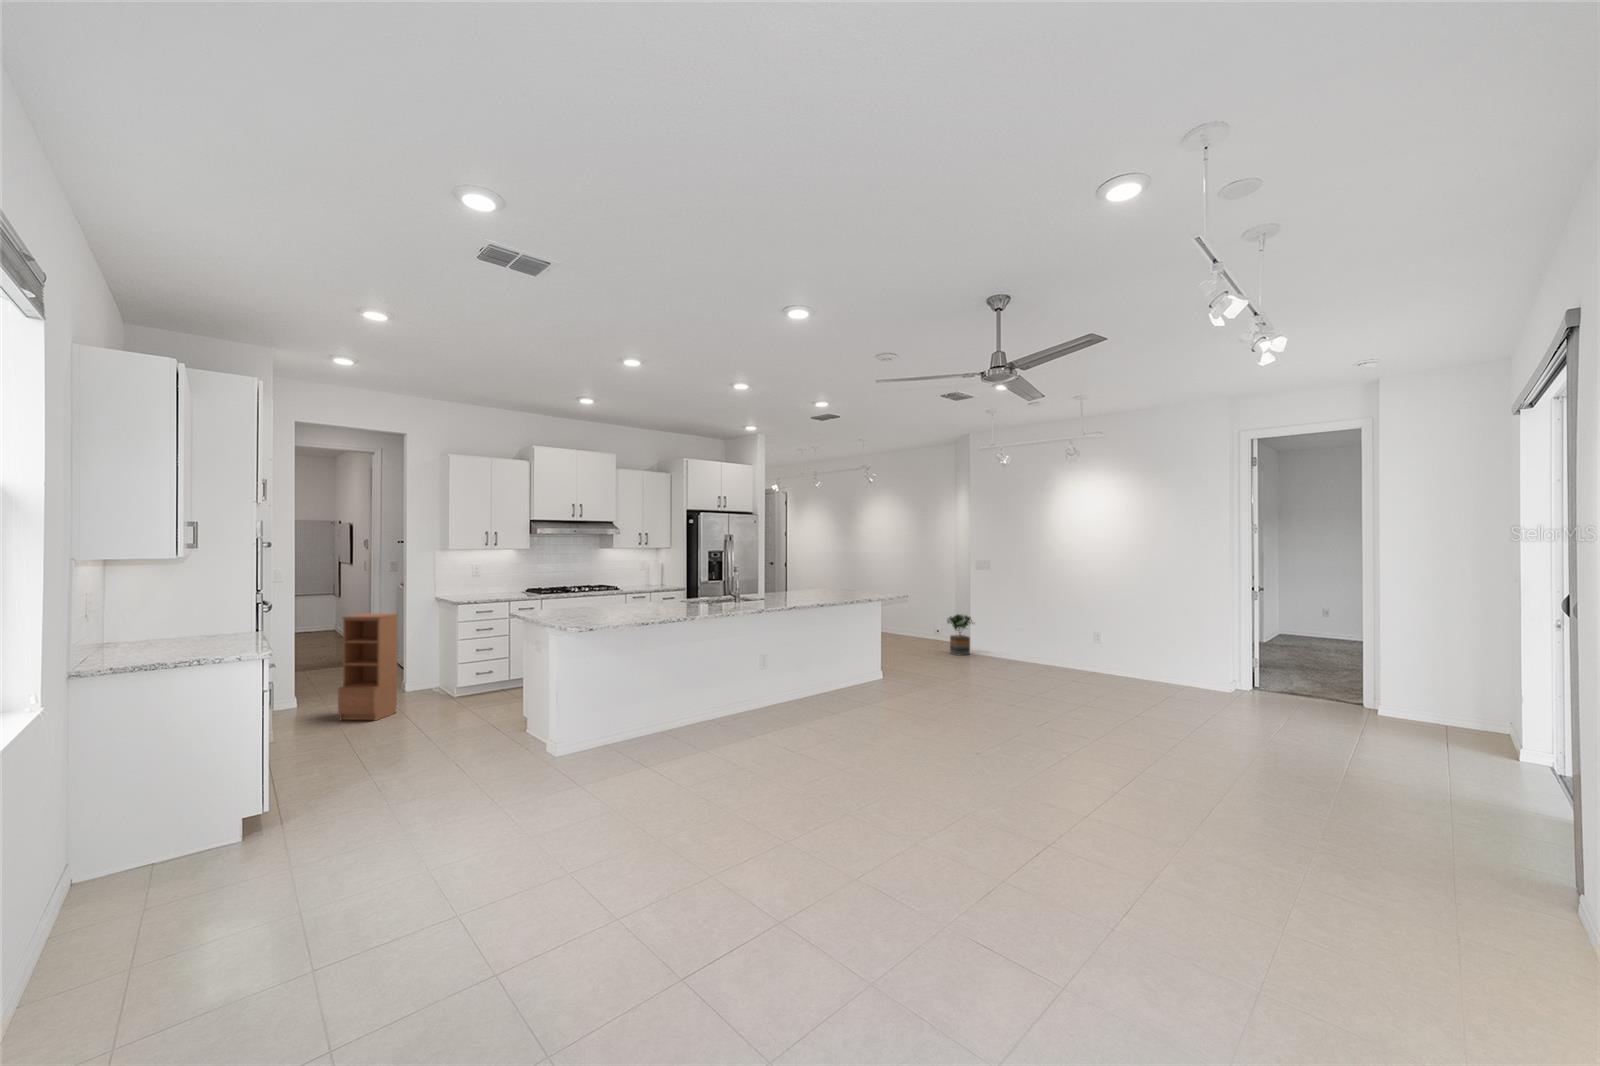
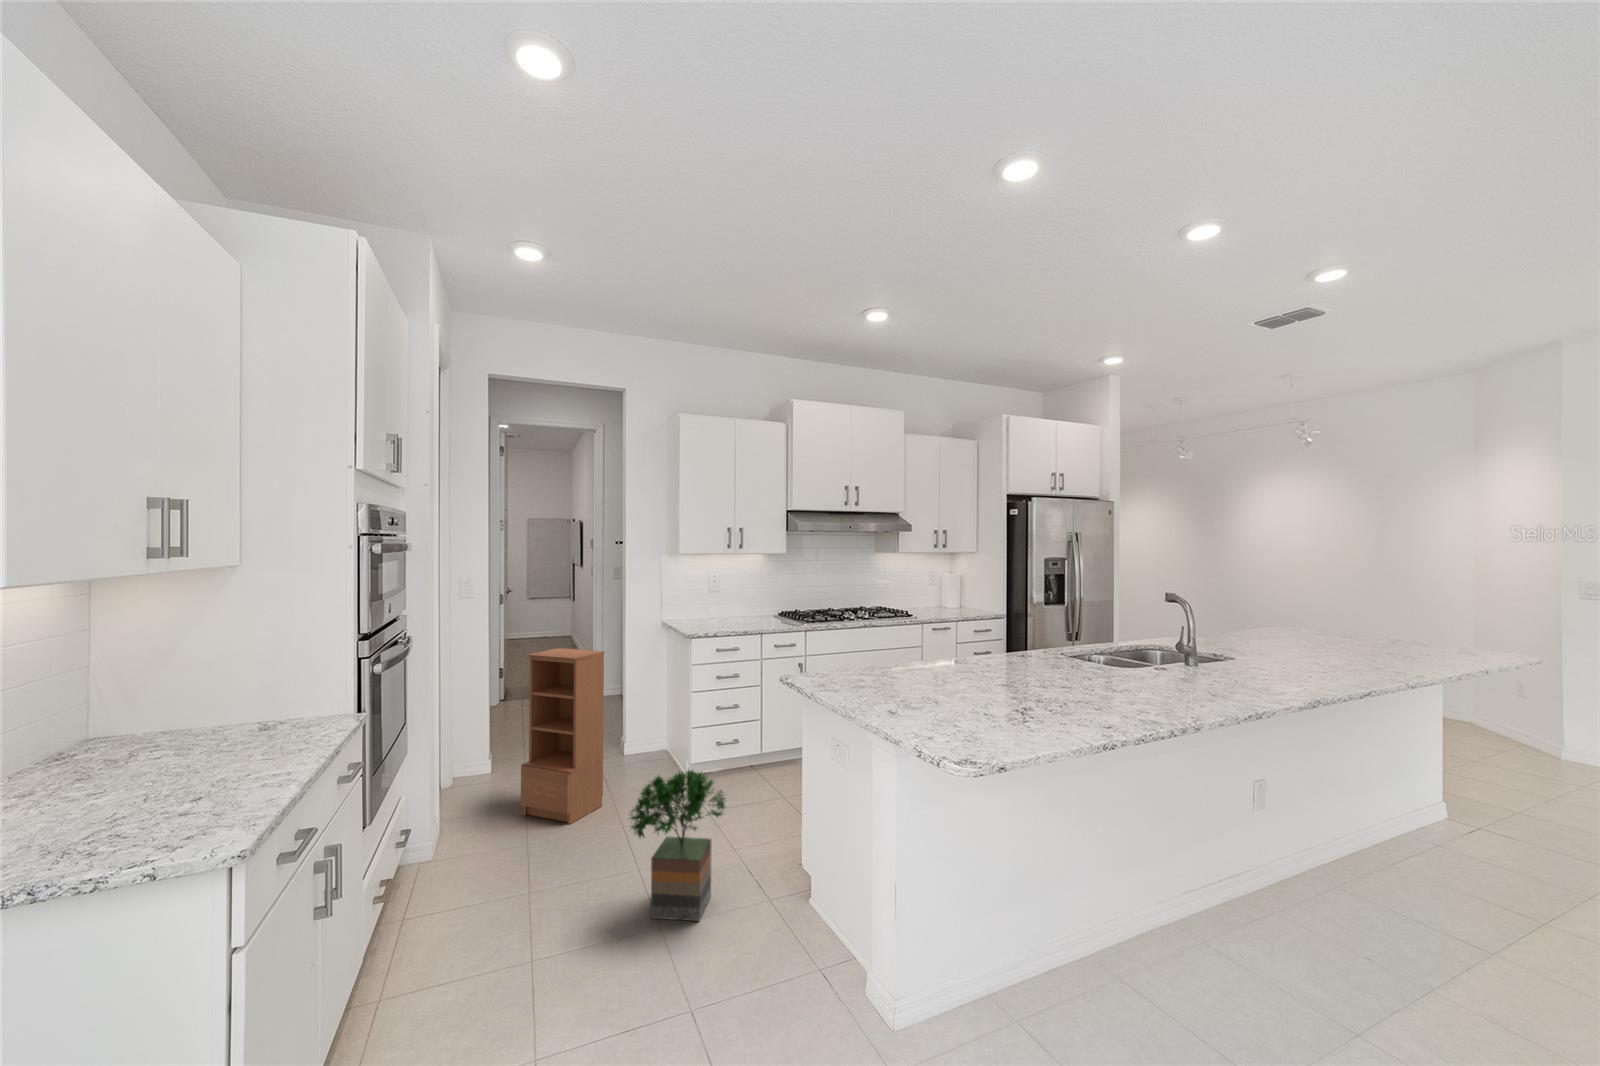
potted tree: present [947,614,972,655] -> present [630,770,725,921]

